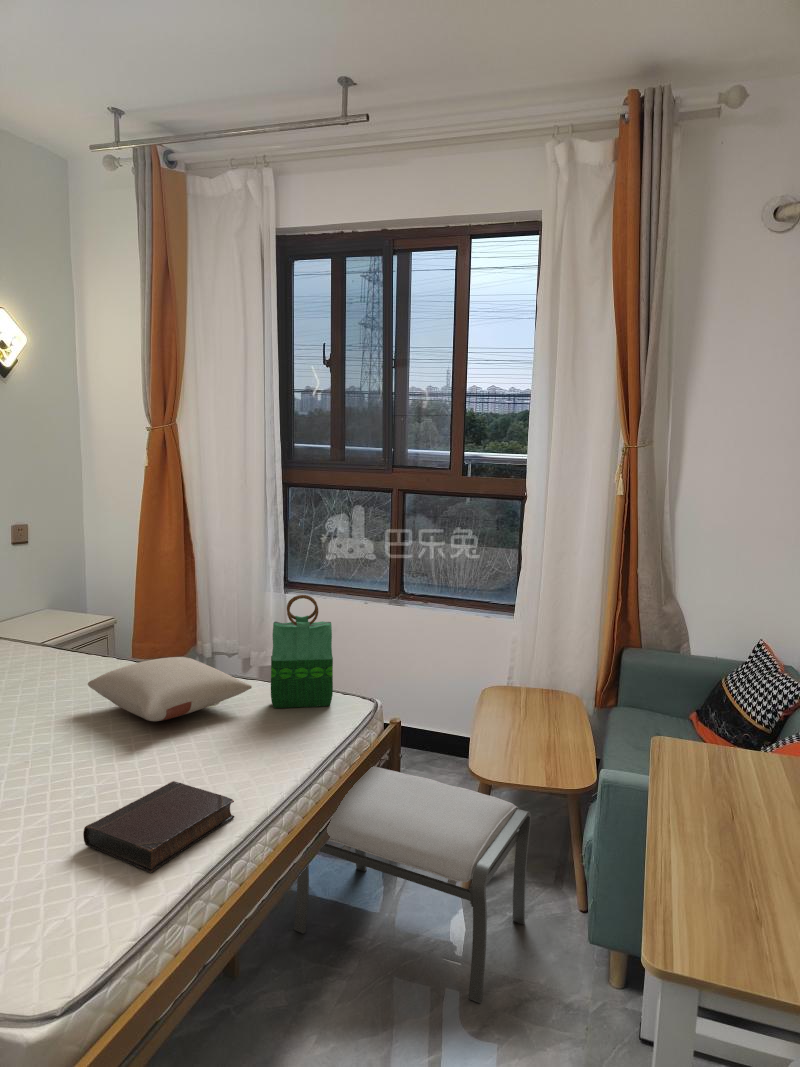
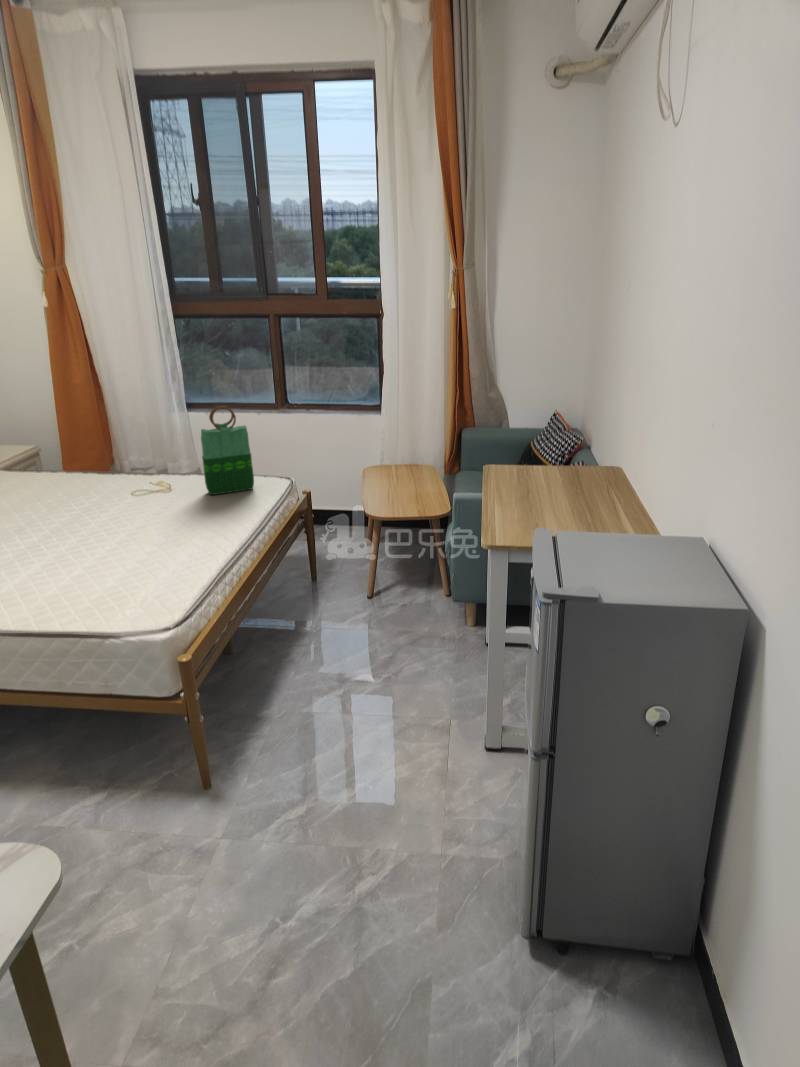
pillow: present [88,657,252,721] -> none [57,465,192,512]
ottoman: present [294,766,531,1003] -> none [246,526,410,655]
book: present [83,781,234,873] -> none [115,542,214,592]

